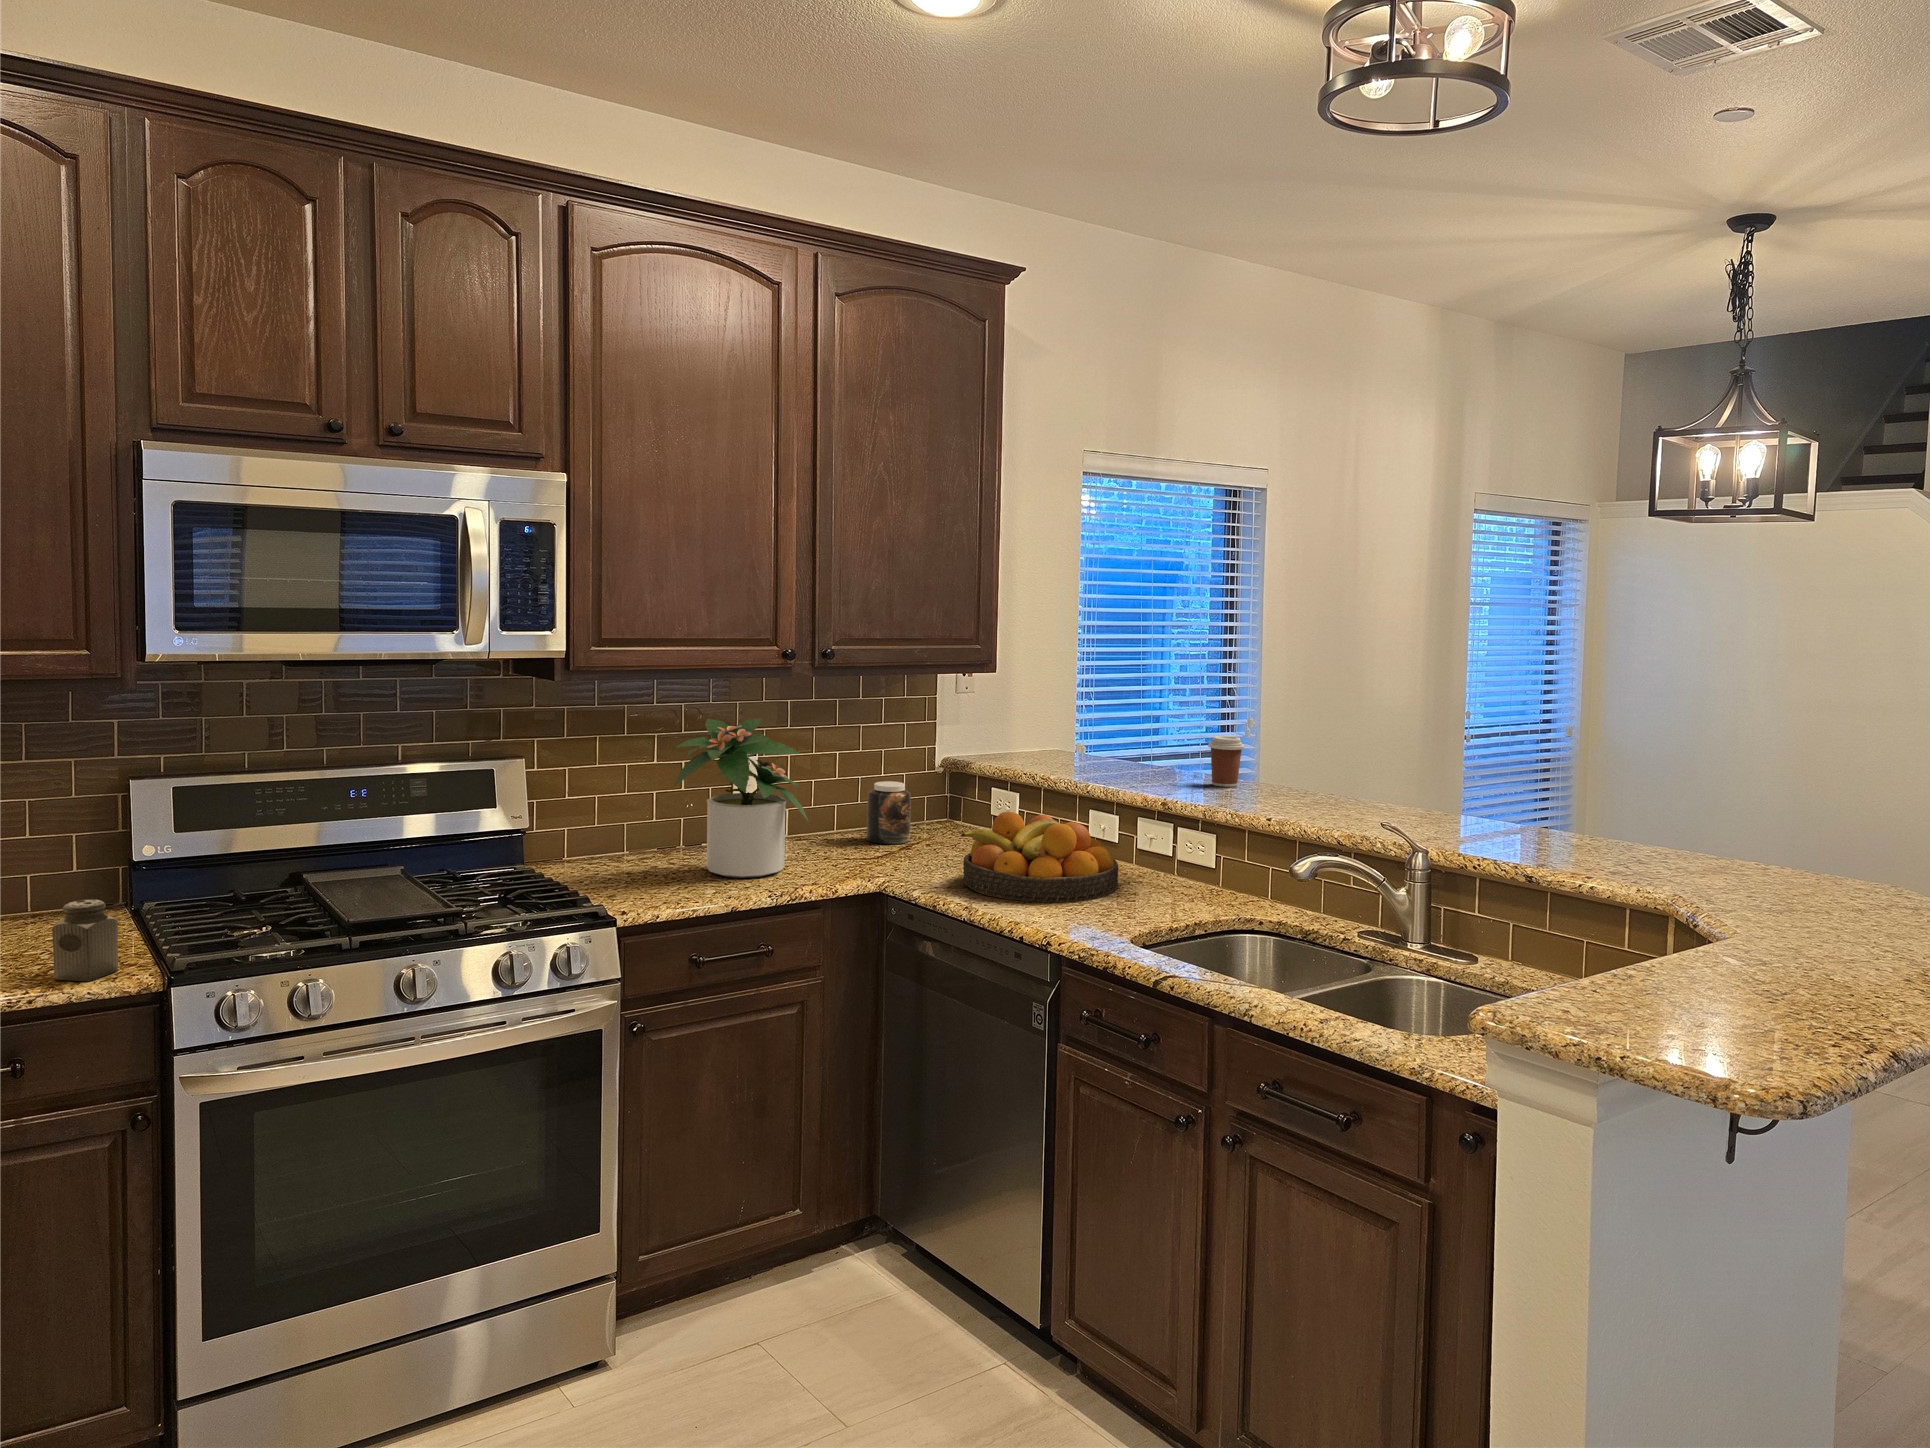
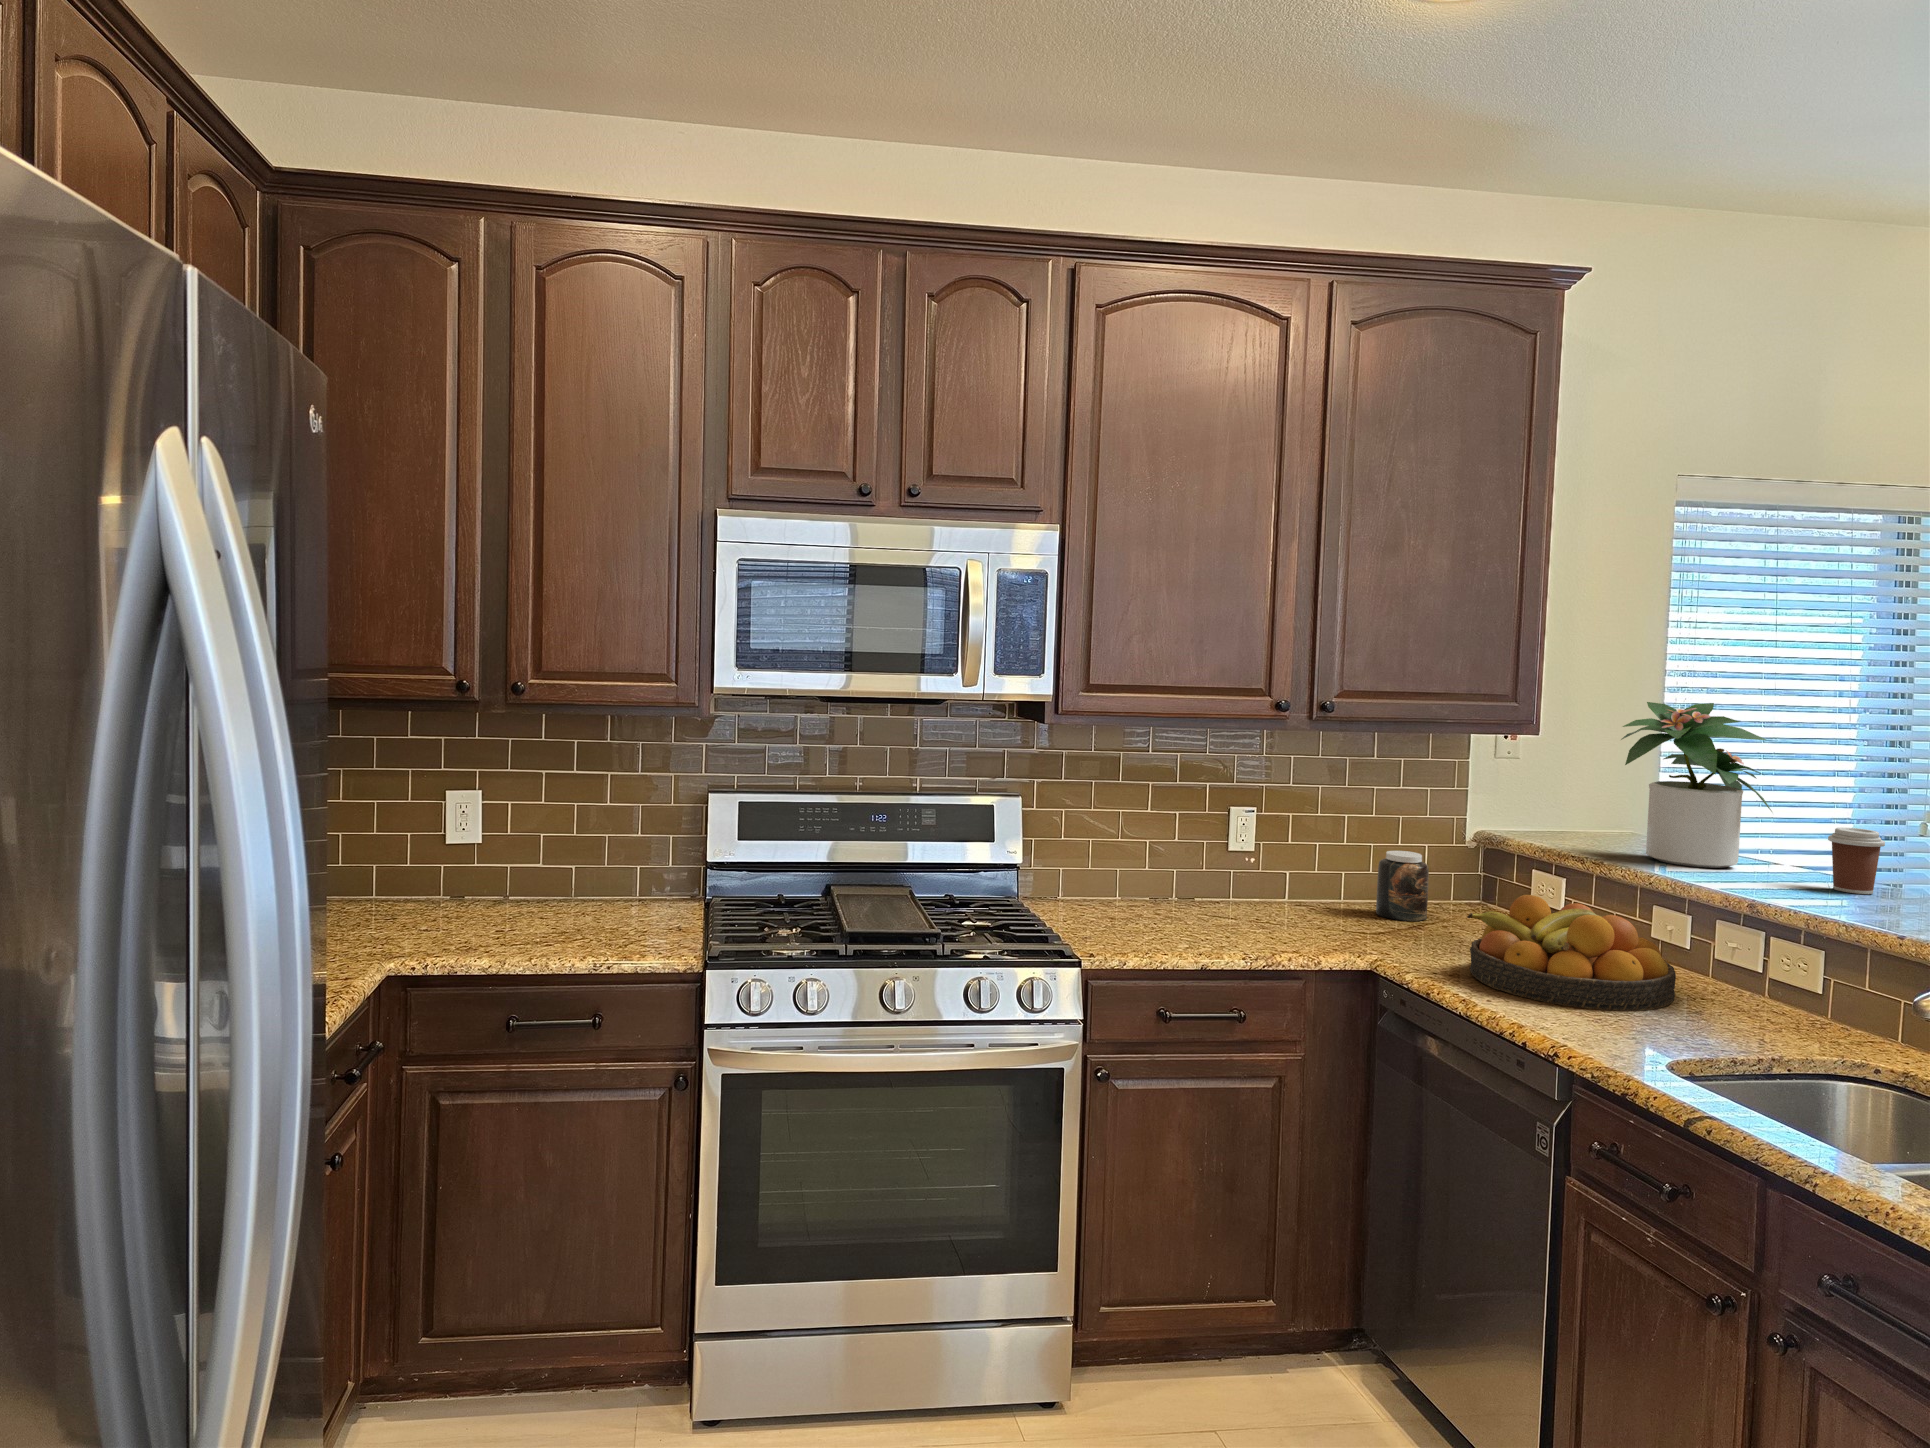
potted plant: present [674,718,808,878] -> present [1621,702,1772,868]
salt shaker: present [52,900,118,981] -> none [633,885,678,953]

